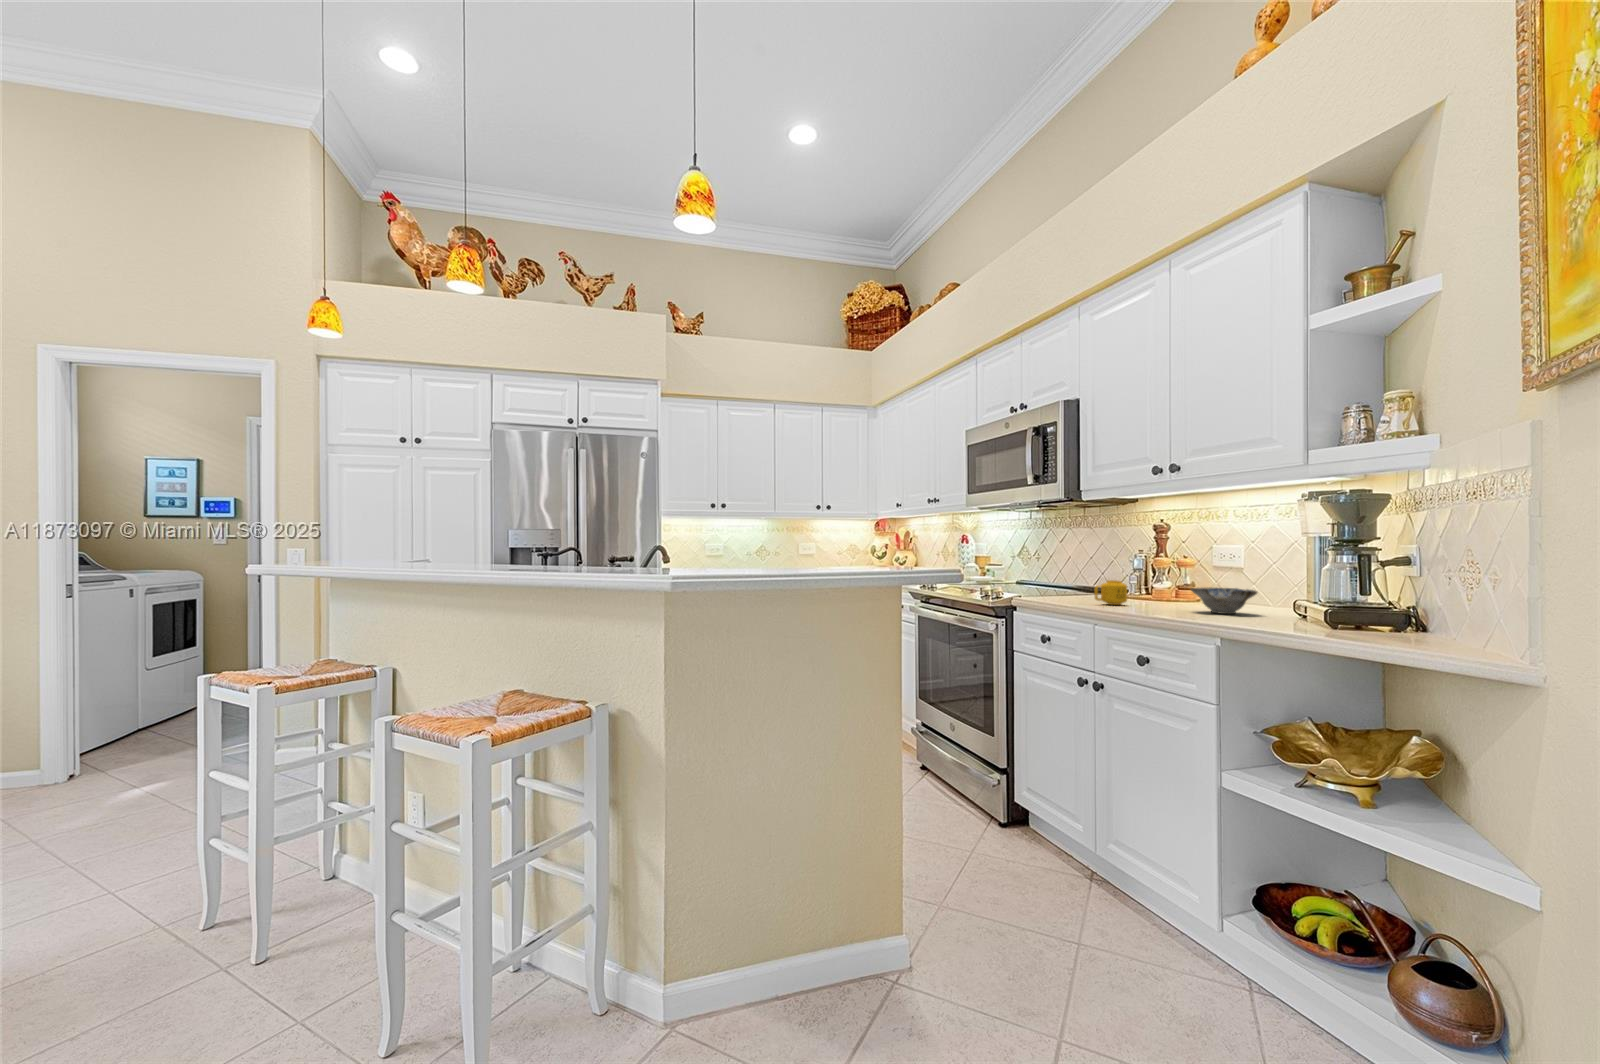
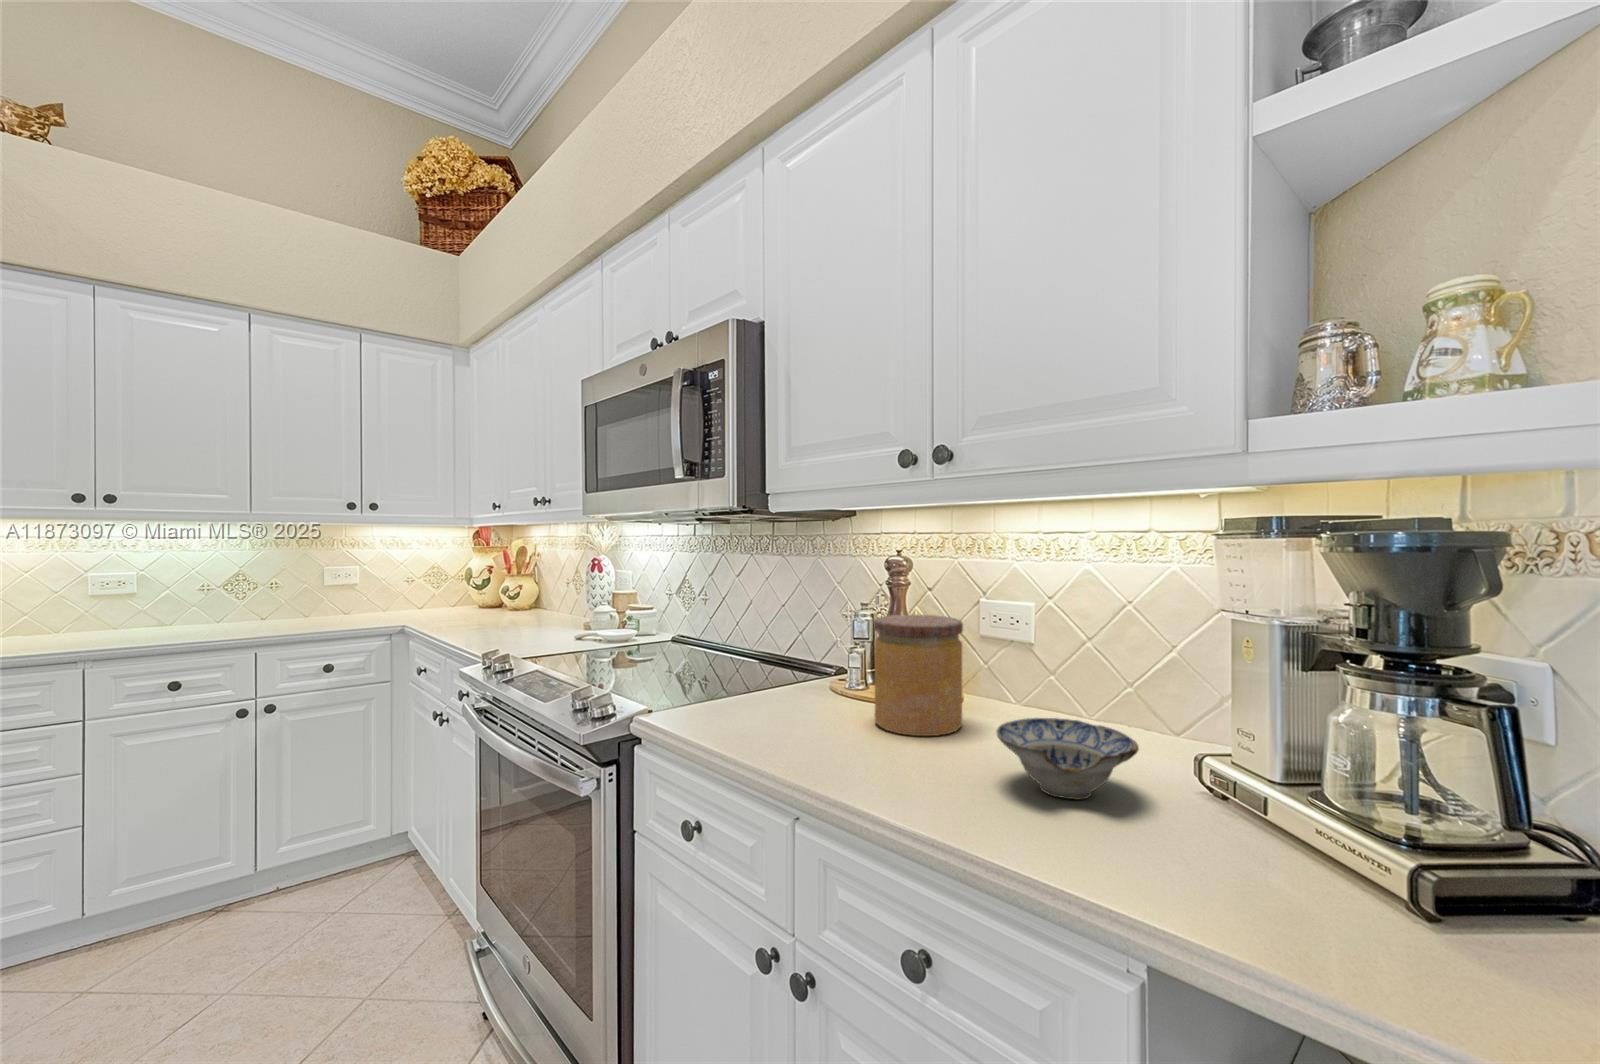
jar: none [1140,551,1190,605] -> present [874,615,963,736]
mug: present [1095,580,1127,605] -> none [791,695,857,756]

